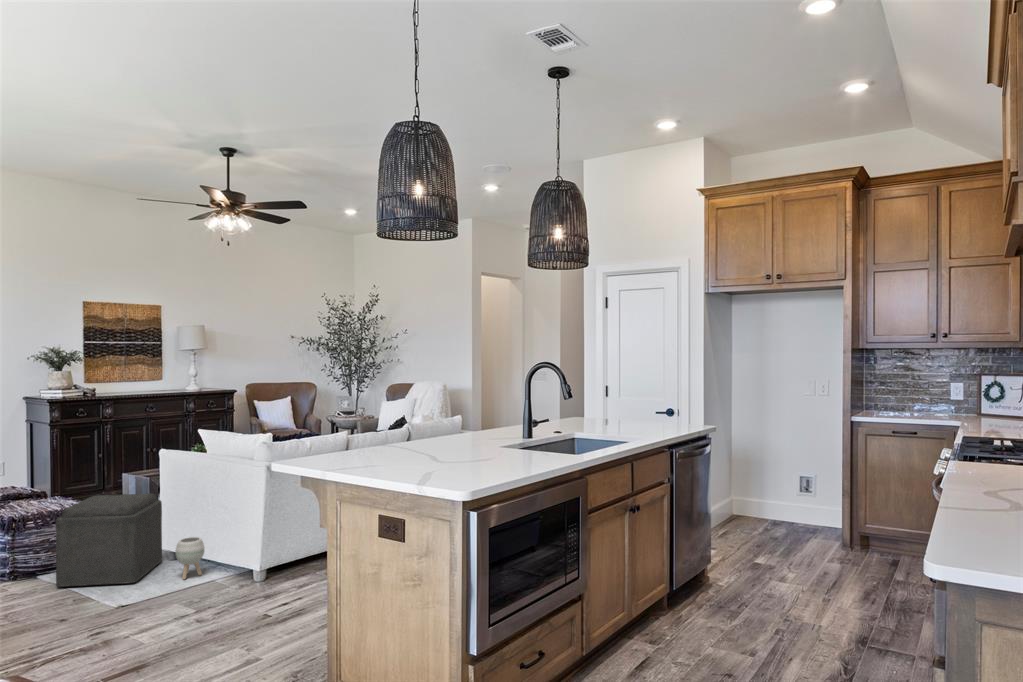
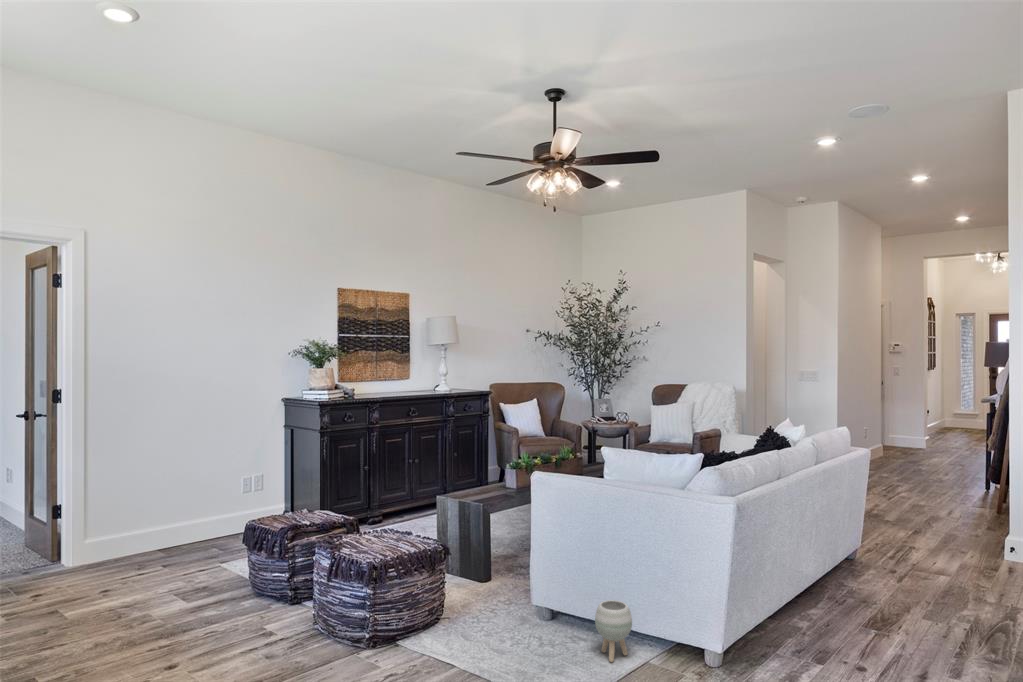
ottoman: present [56,494,162,587] -> none [448,534,552,666]

